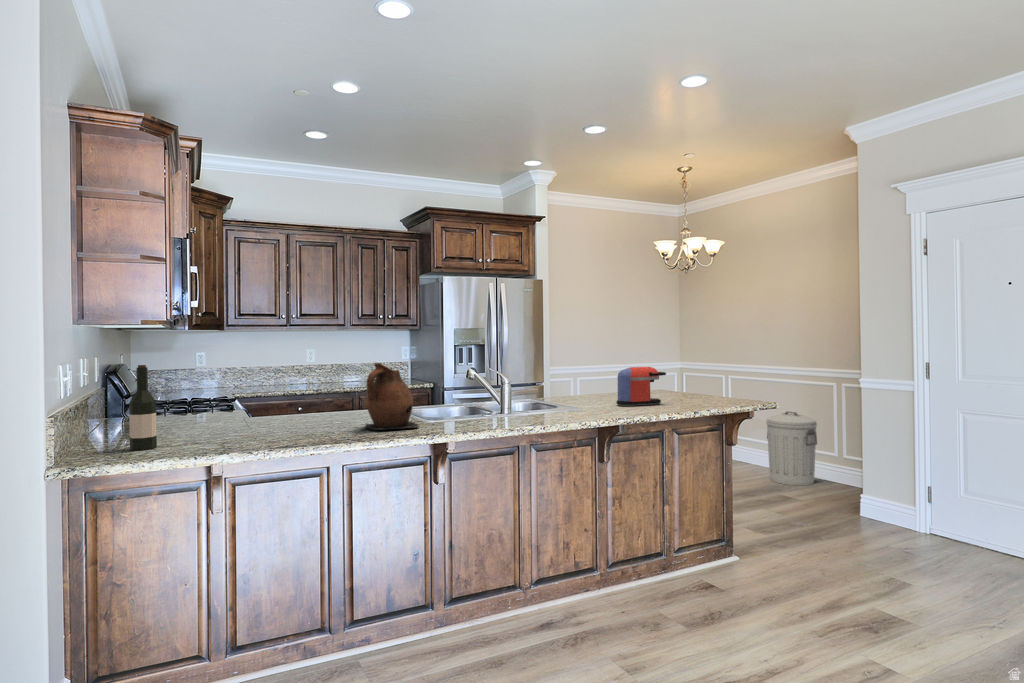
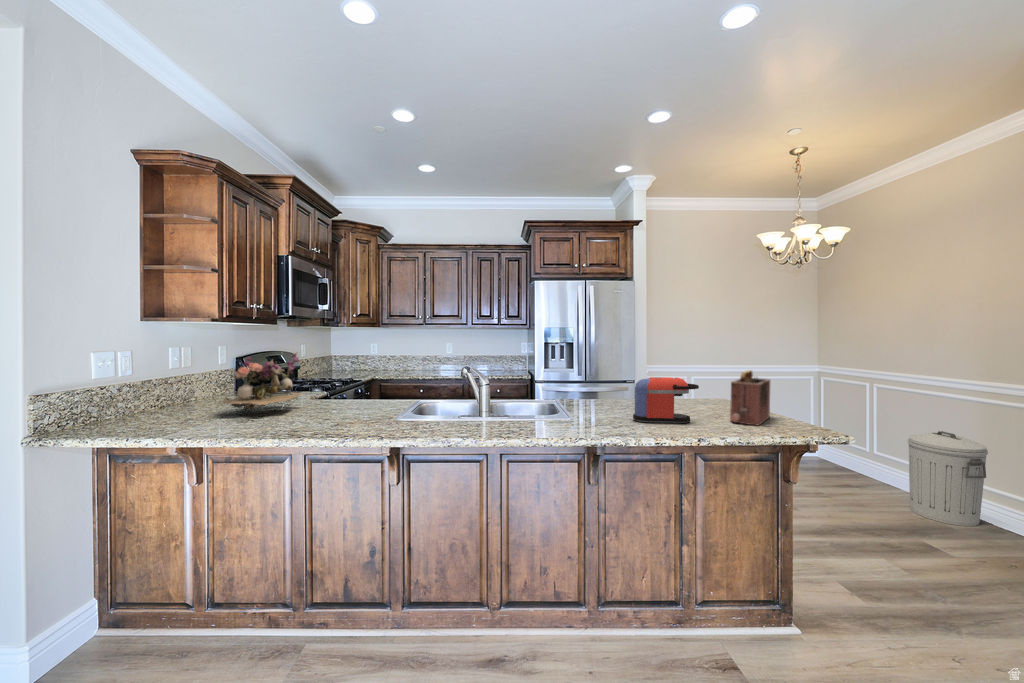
flower arrangement: none [192,357,282,429] -> present [220,353,304,412]
toaster: none [685,359,708,402] -> present [730,370,770,426]
ceramic pitcher: present [366,363,418,430] -> none [321,364,385,433]
wine bottle: present [129,365,157,450] -> none [126,360,153,431]

